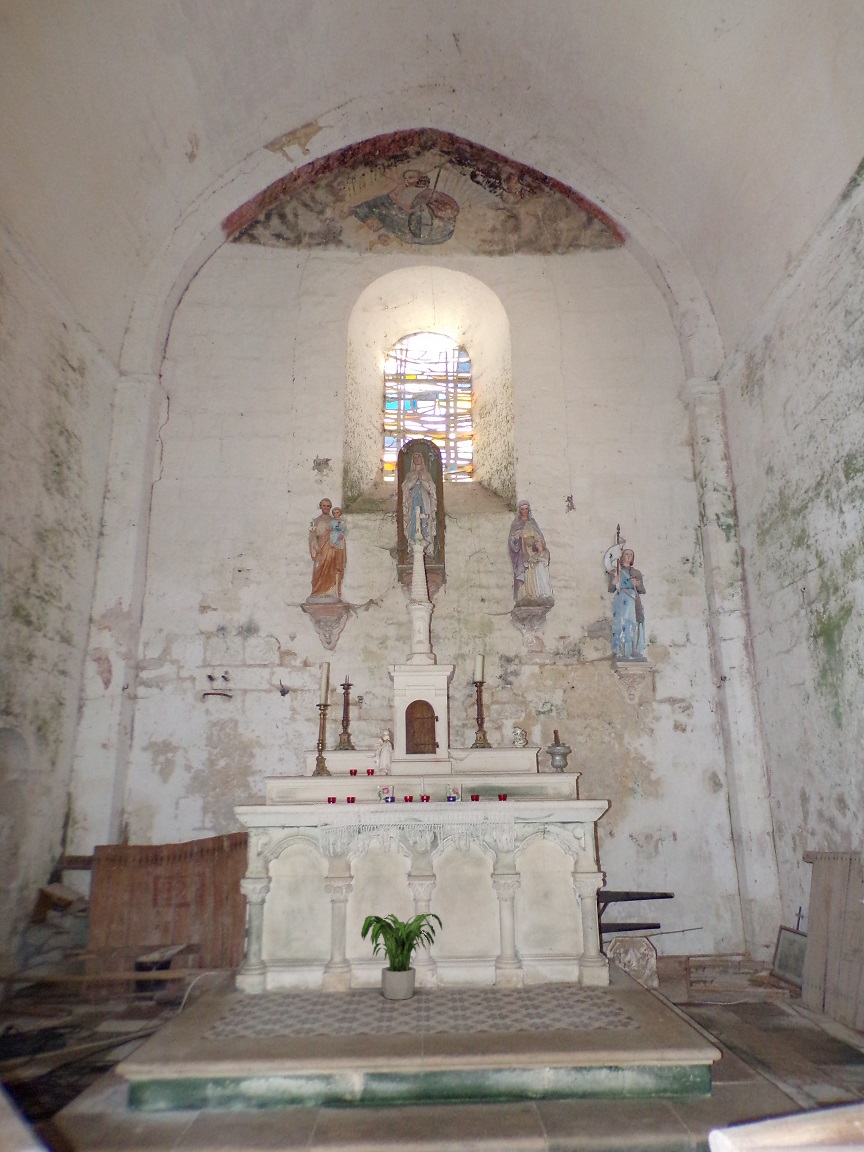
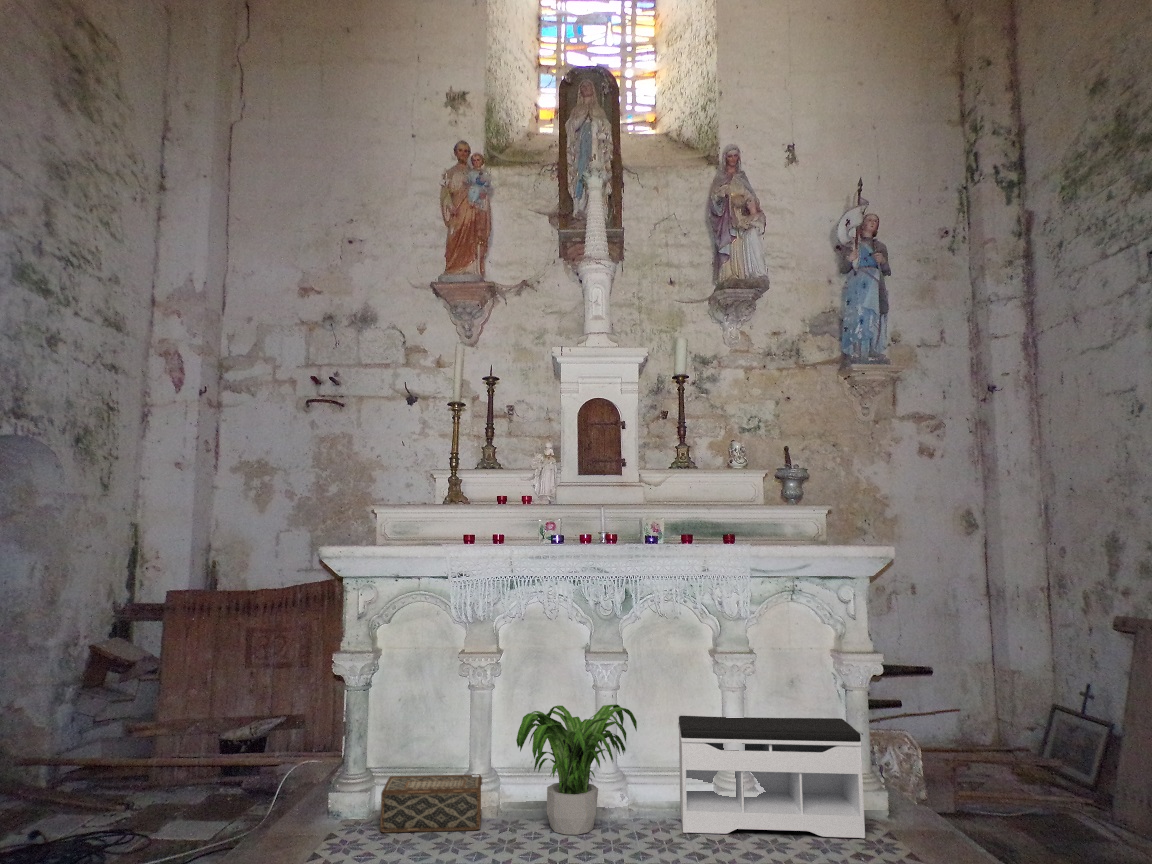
bench: none [470,921,591,999] -> present [678,716,865,838]
woven basket: none [271,963,338,1000] -> present [380,775,482,832]

